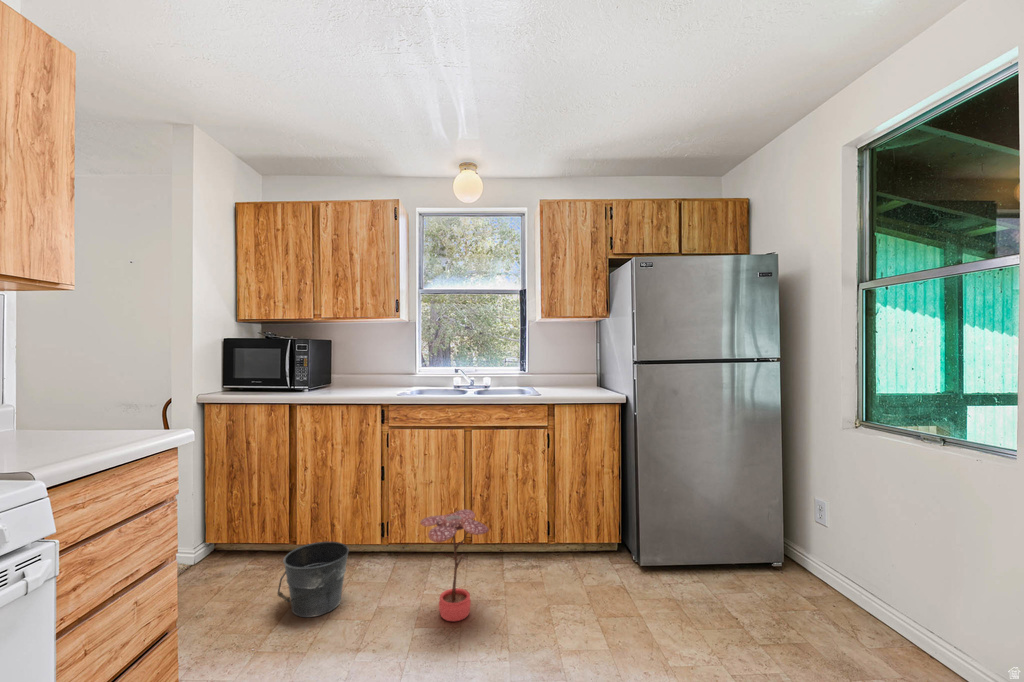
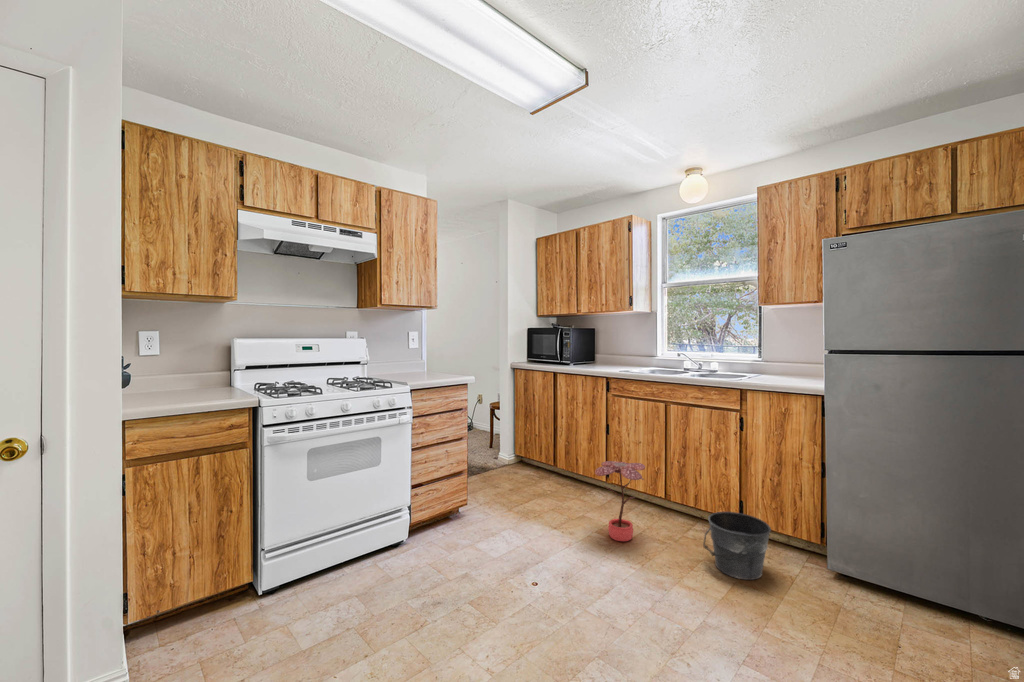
bucket: present [278,541,349,617] -> present [703,512,771,580]

